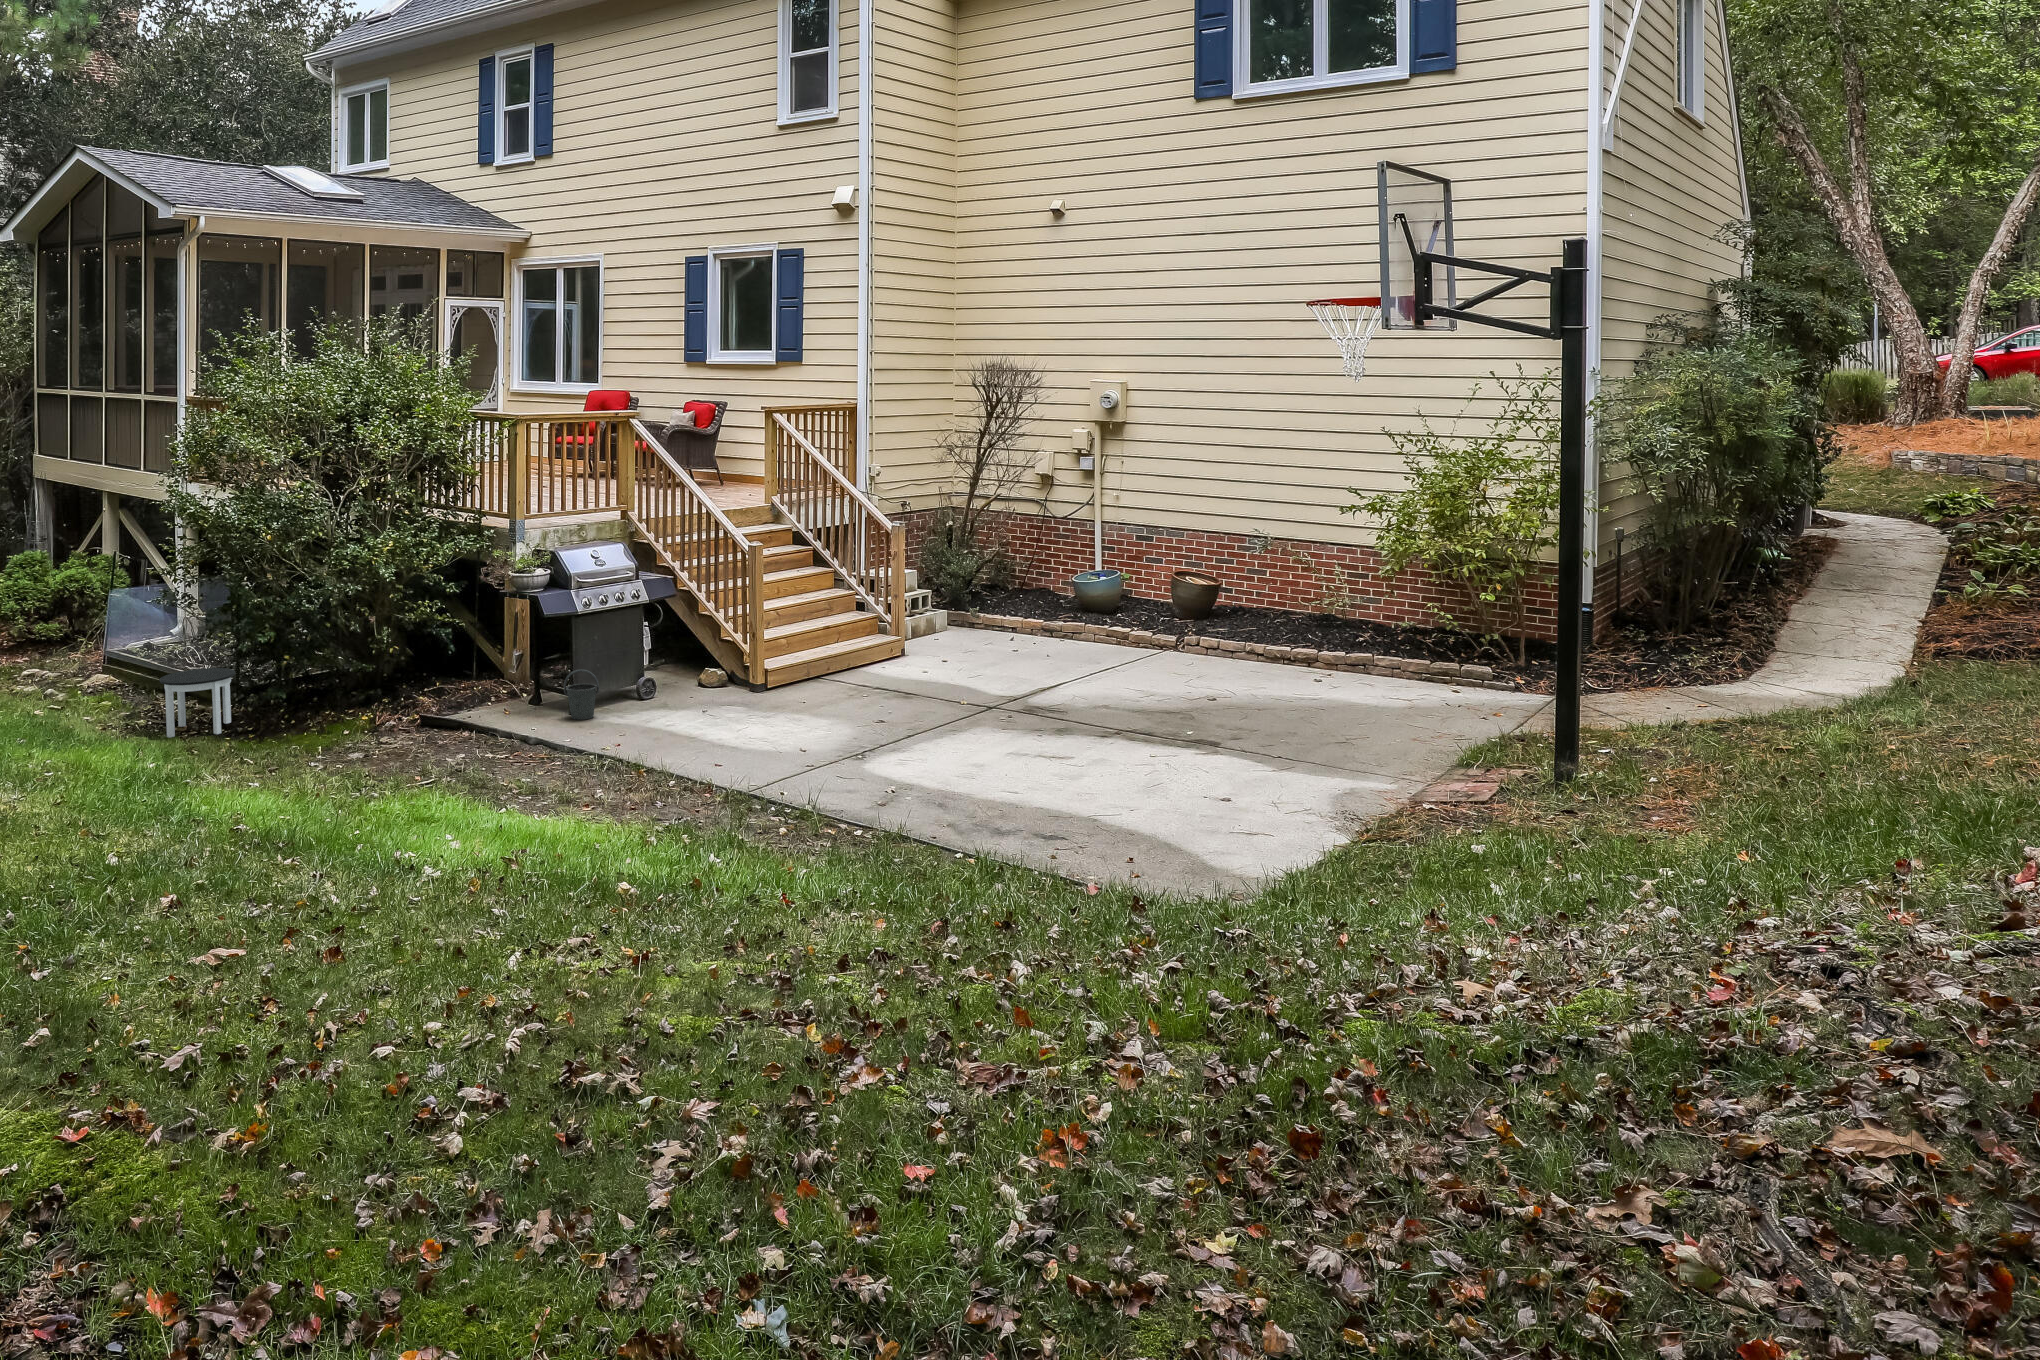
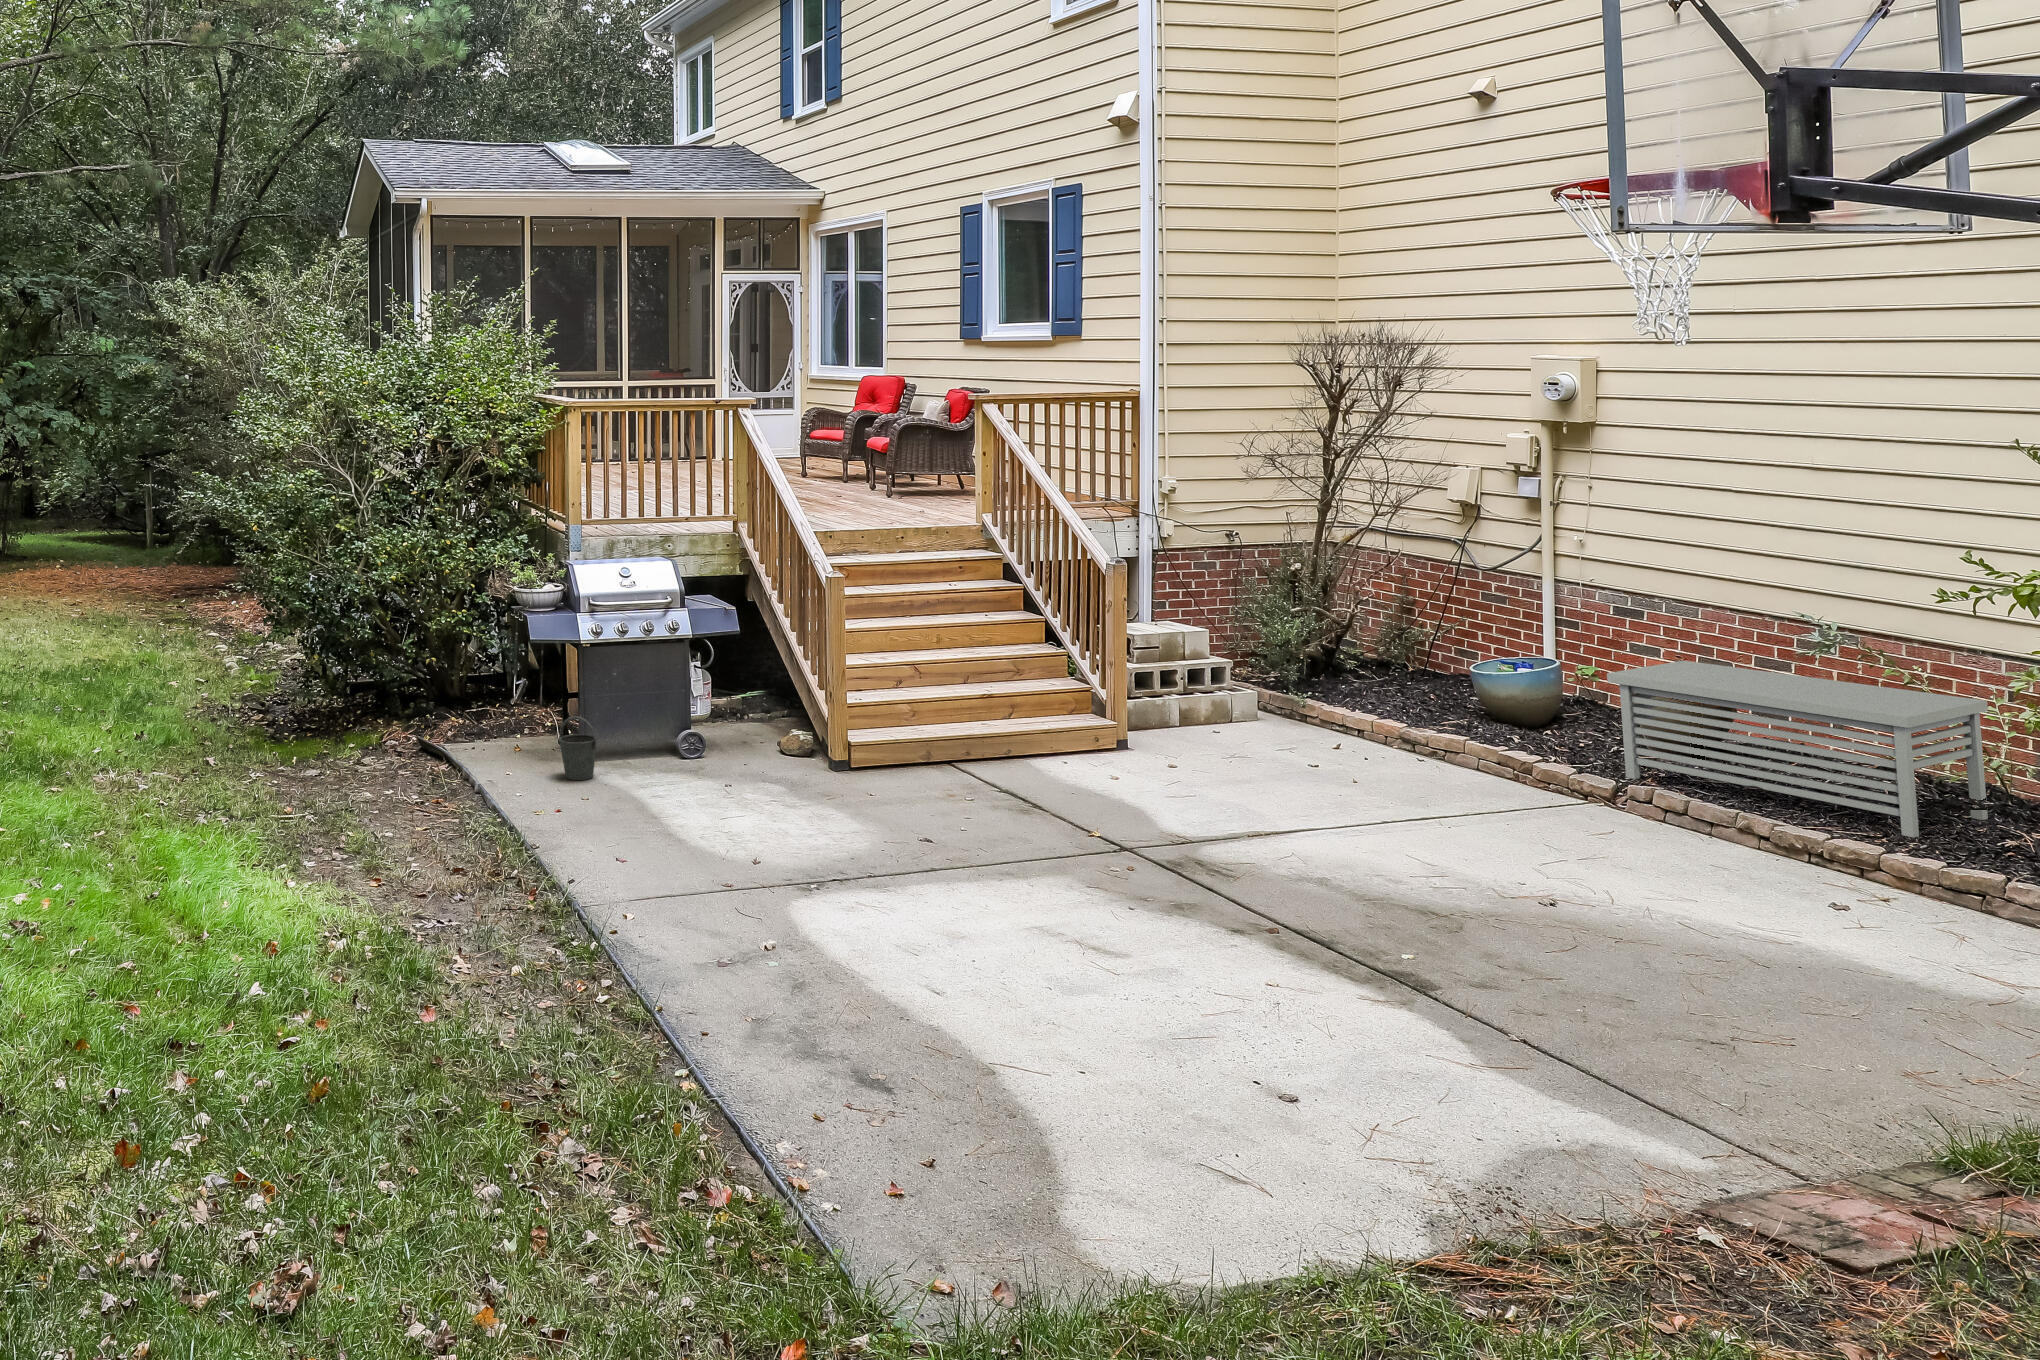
storage bench: none [1158,566,1324,646] -> present [1607,661,1988,838]
round table: present [160,668,235,738] -> none [191,666,268,738]

